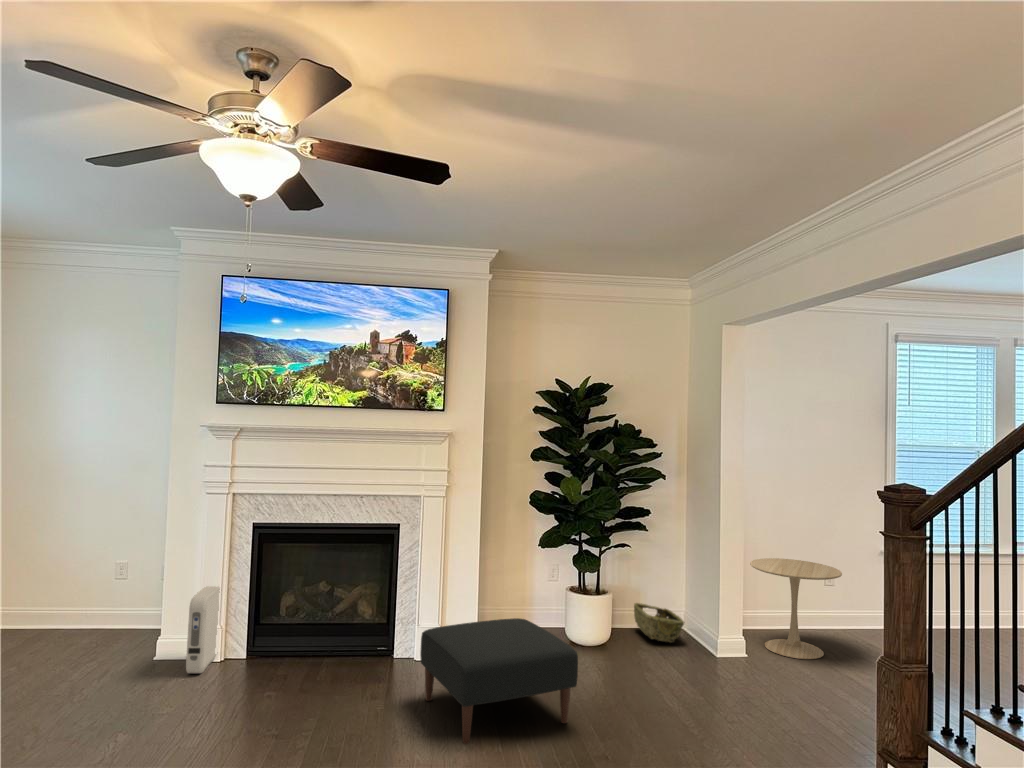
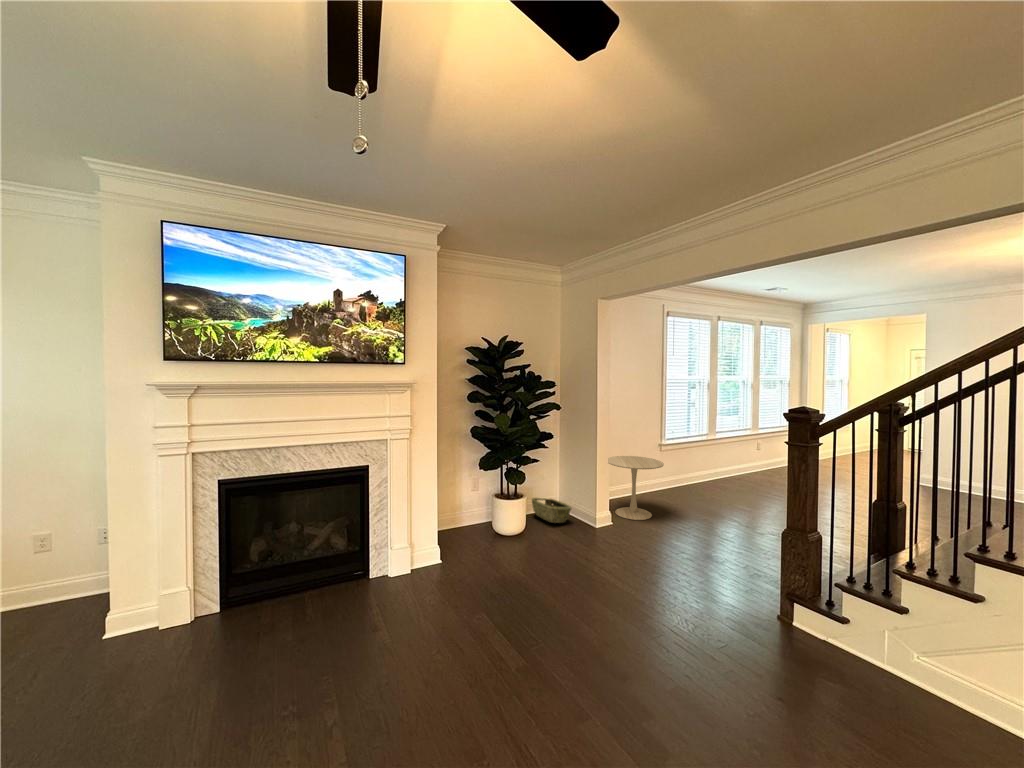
air purifier: present [186,586,221,673] -> none [156,549,187,647]
ottoman: present [420,618,578,744] -> none [418,530,556,652]

